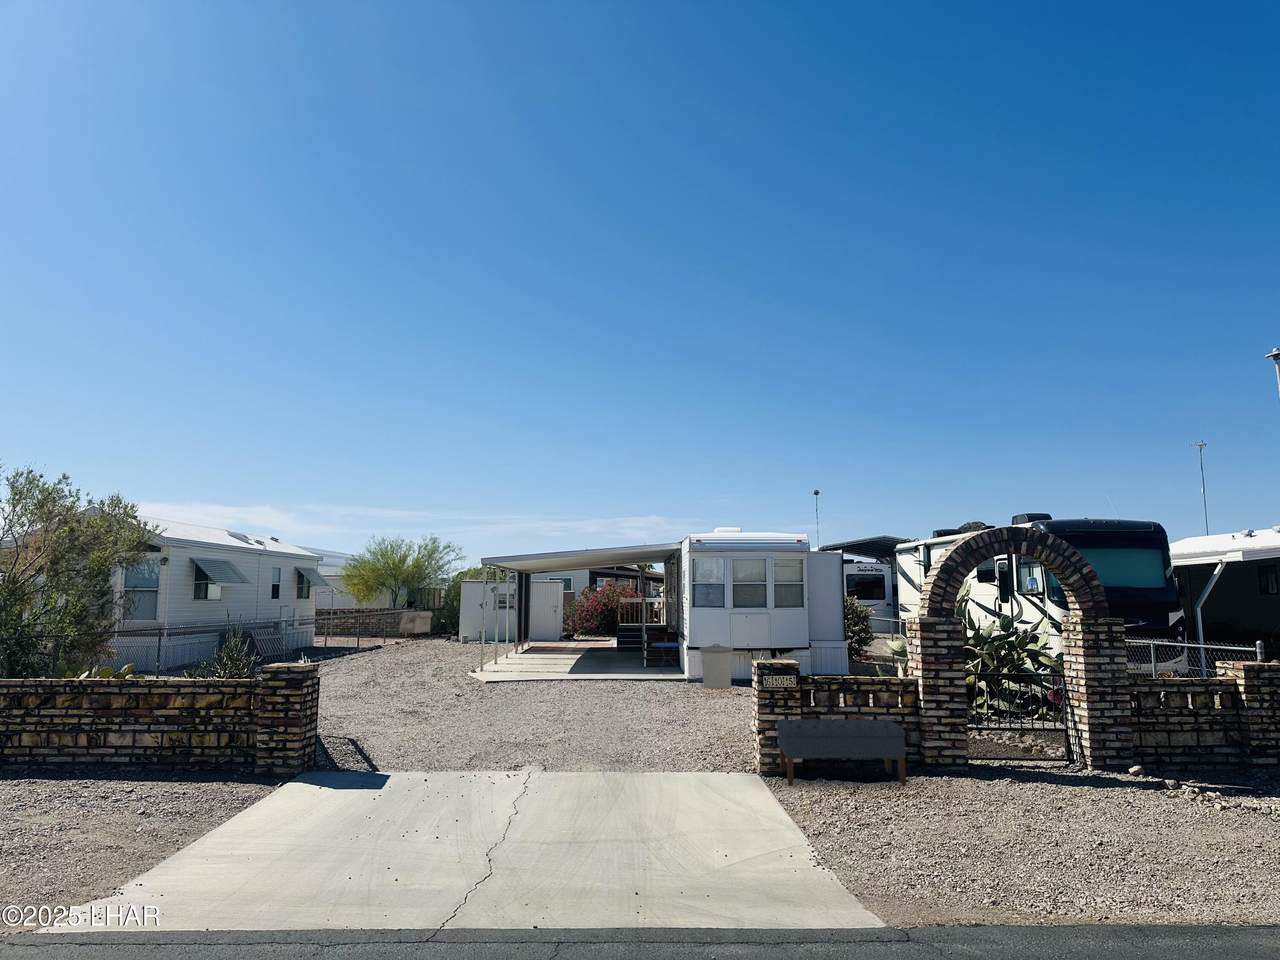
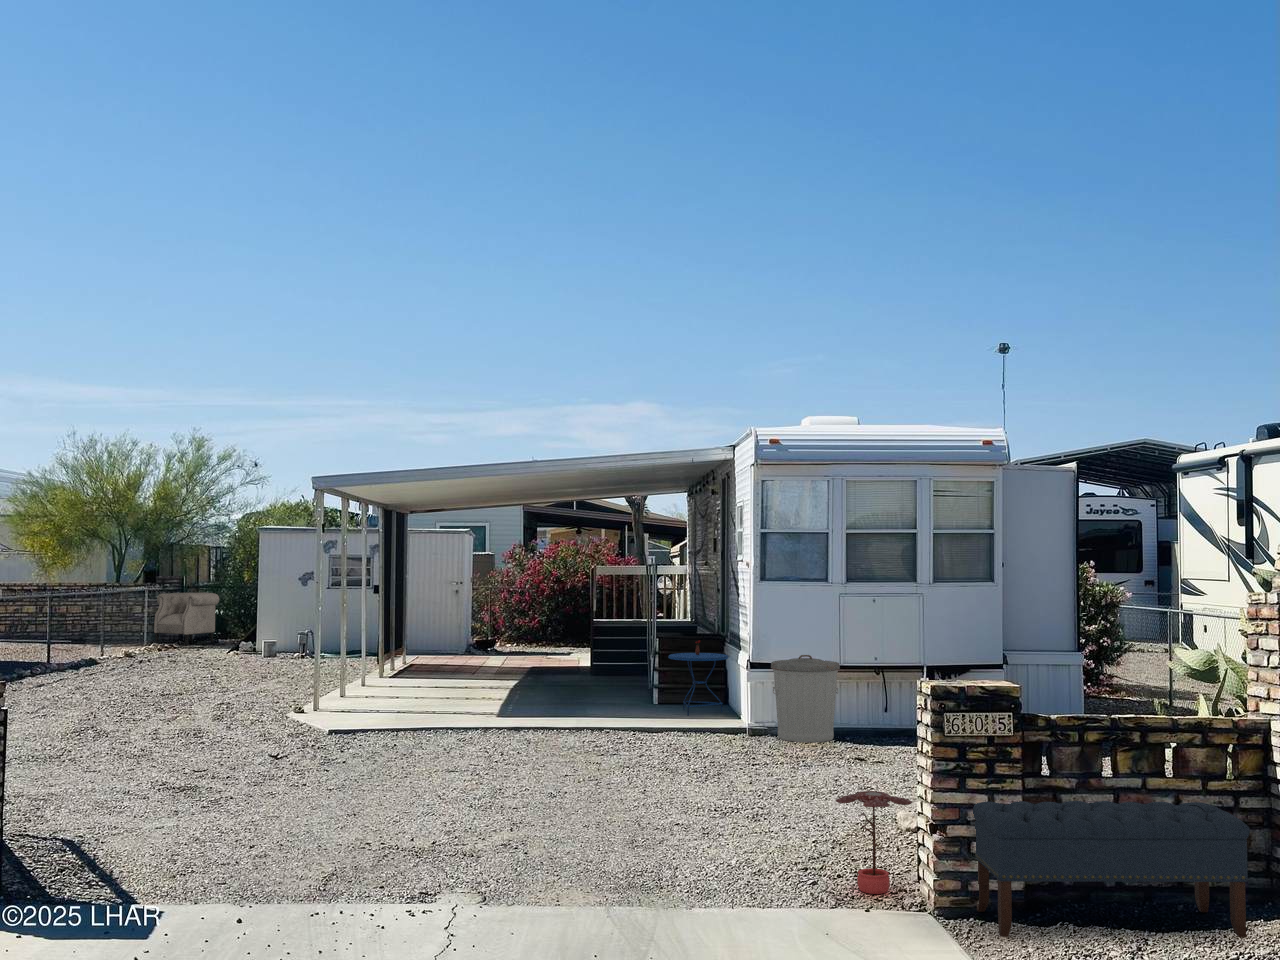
potted plant: none [714,714,750,765] -> present [836,791,912,894]

